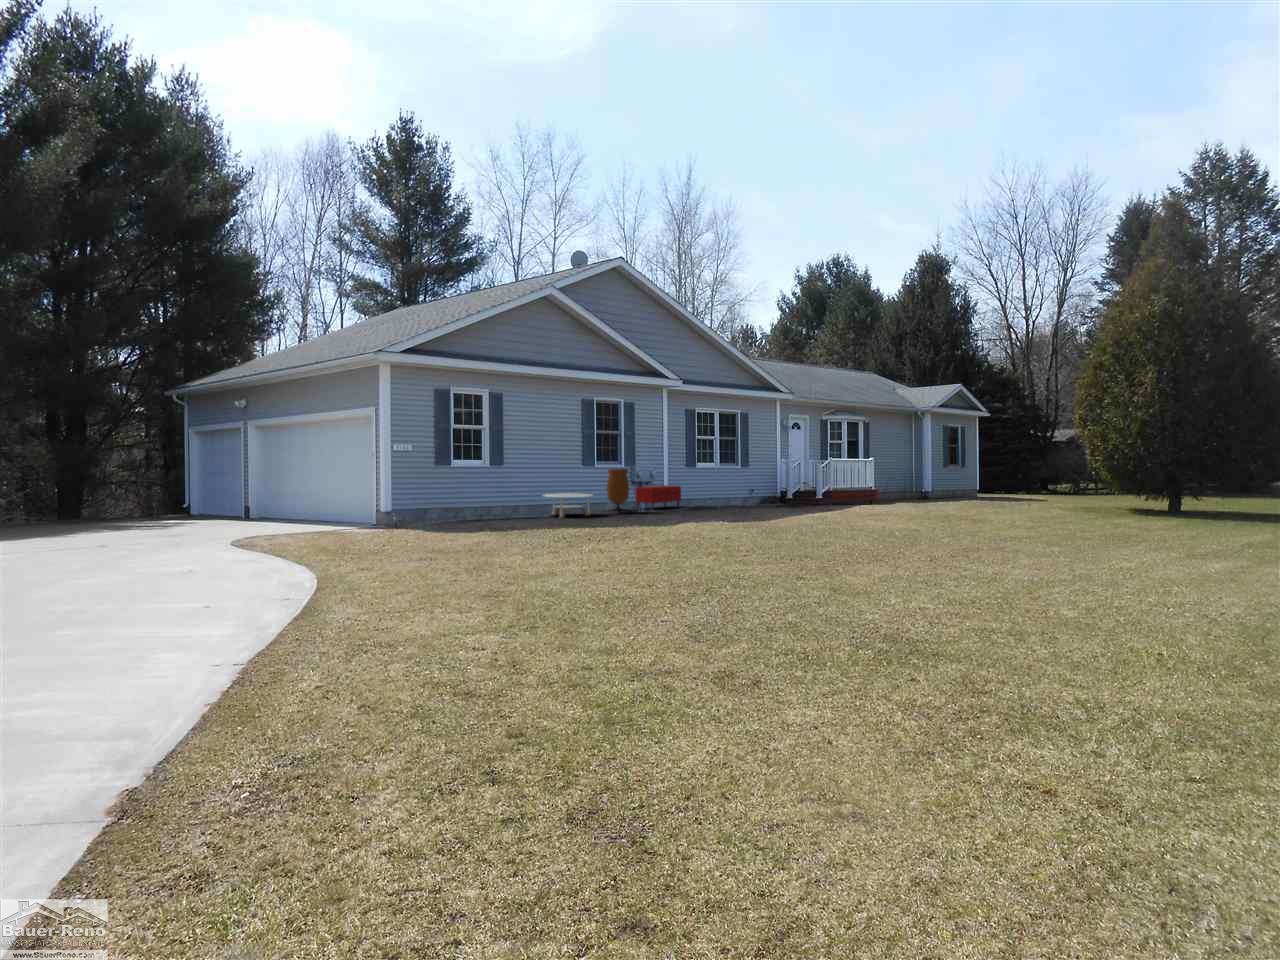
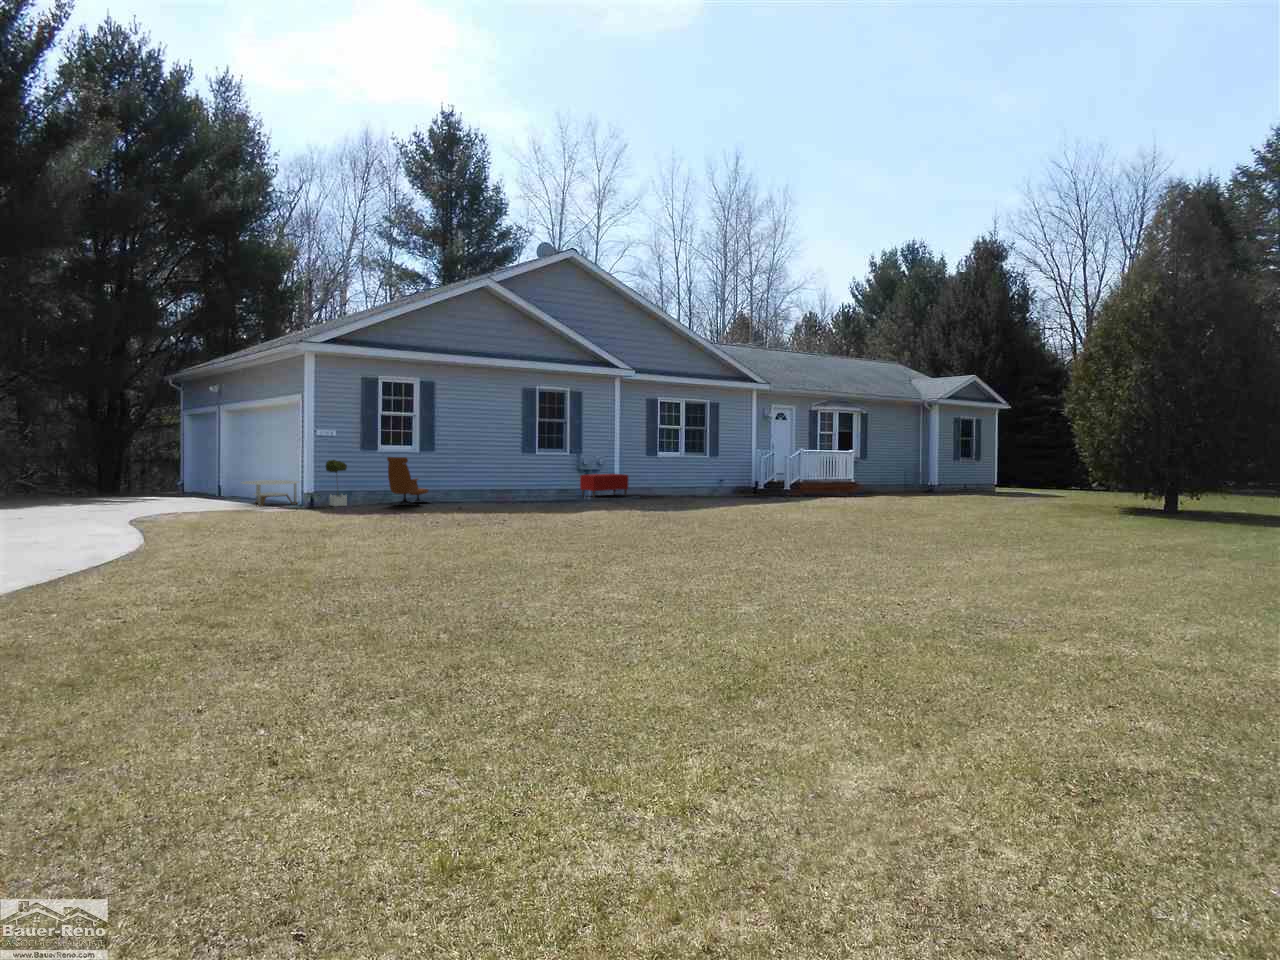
lounge chair: present [606,469,630,513] -> present [387,457,428,505]
potted tree: none [404,476,428,526] -> present [326,460,347,506]
round table: present [543,493,593,518] -> present [241,480,299,507]

